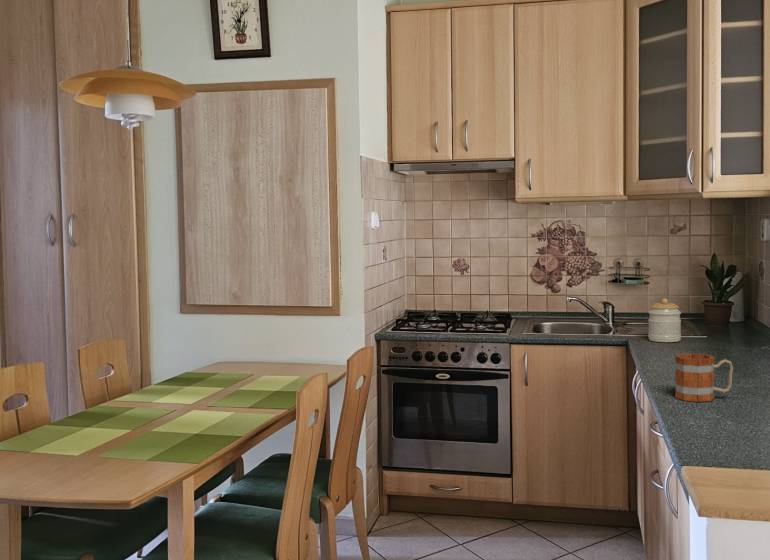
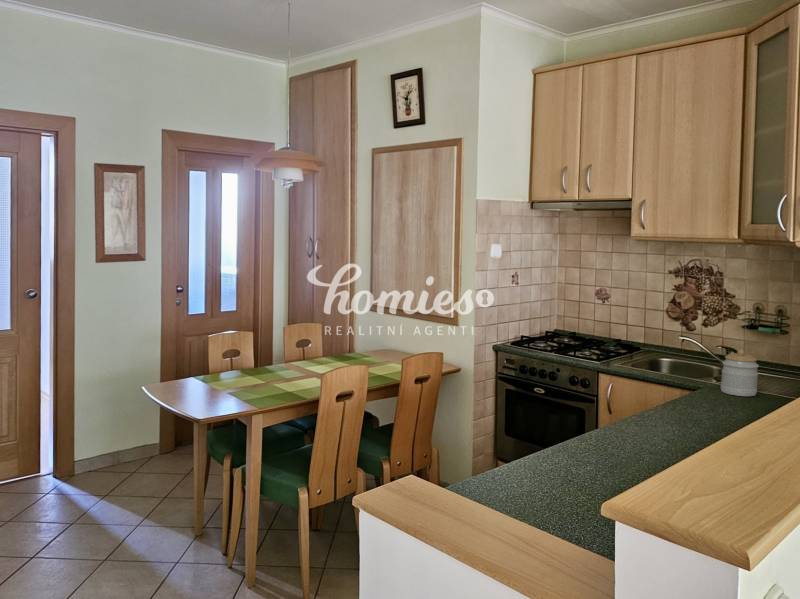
mug: present [675,353,733,402] -> none [583,408,640,461]

